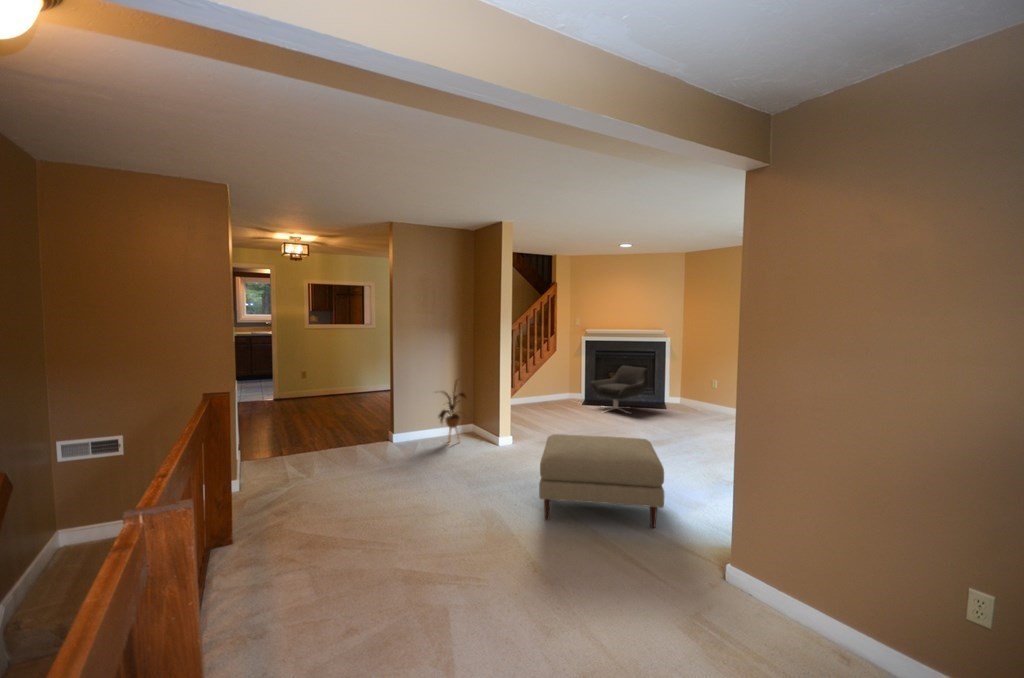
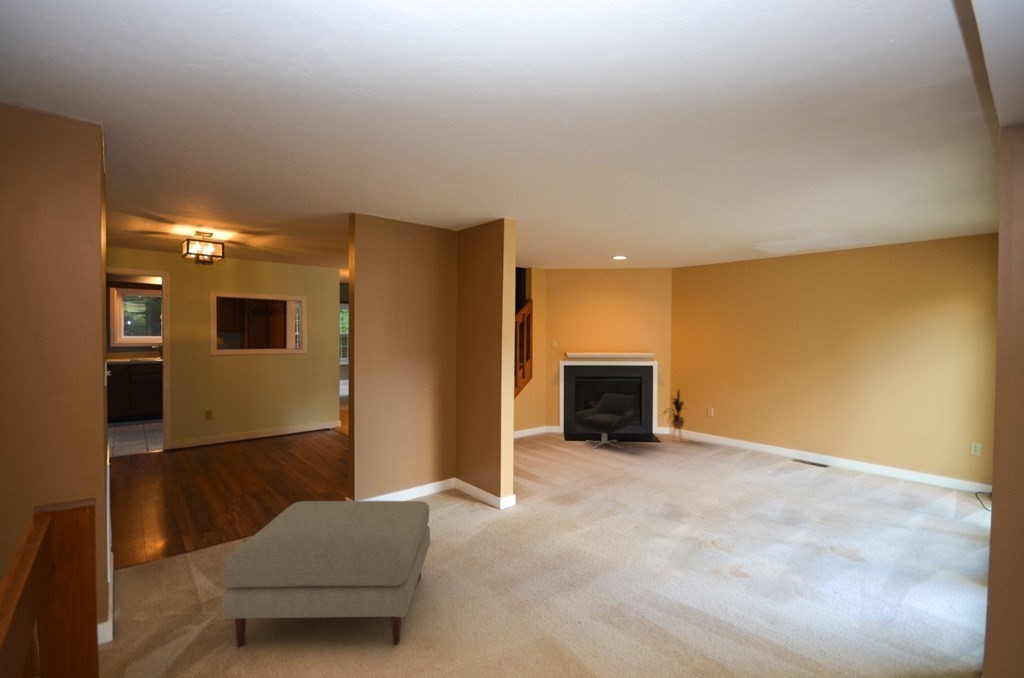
house plant: present [439,380,466,443] -> present [668,390,684,441]
ottoman: present [539,434,664,528] -> present [222,501,430,647]

